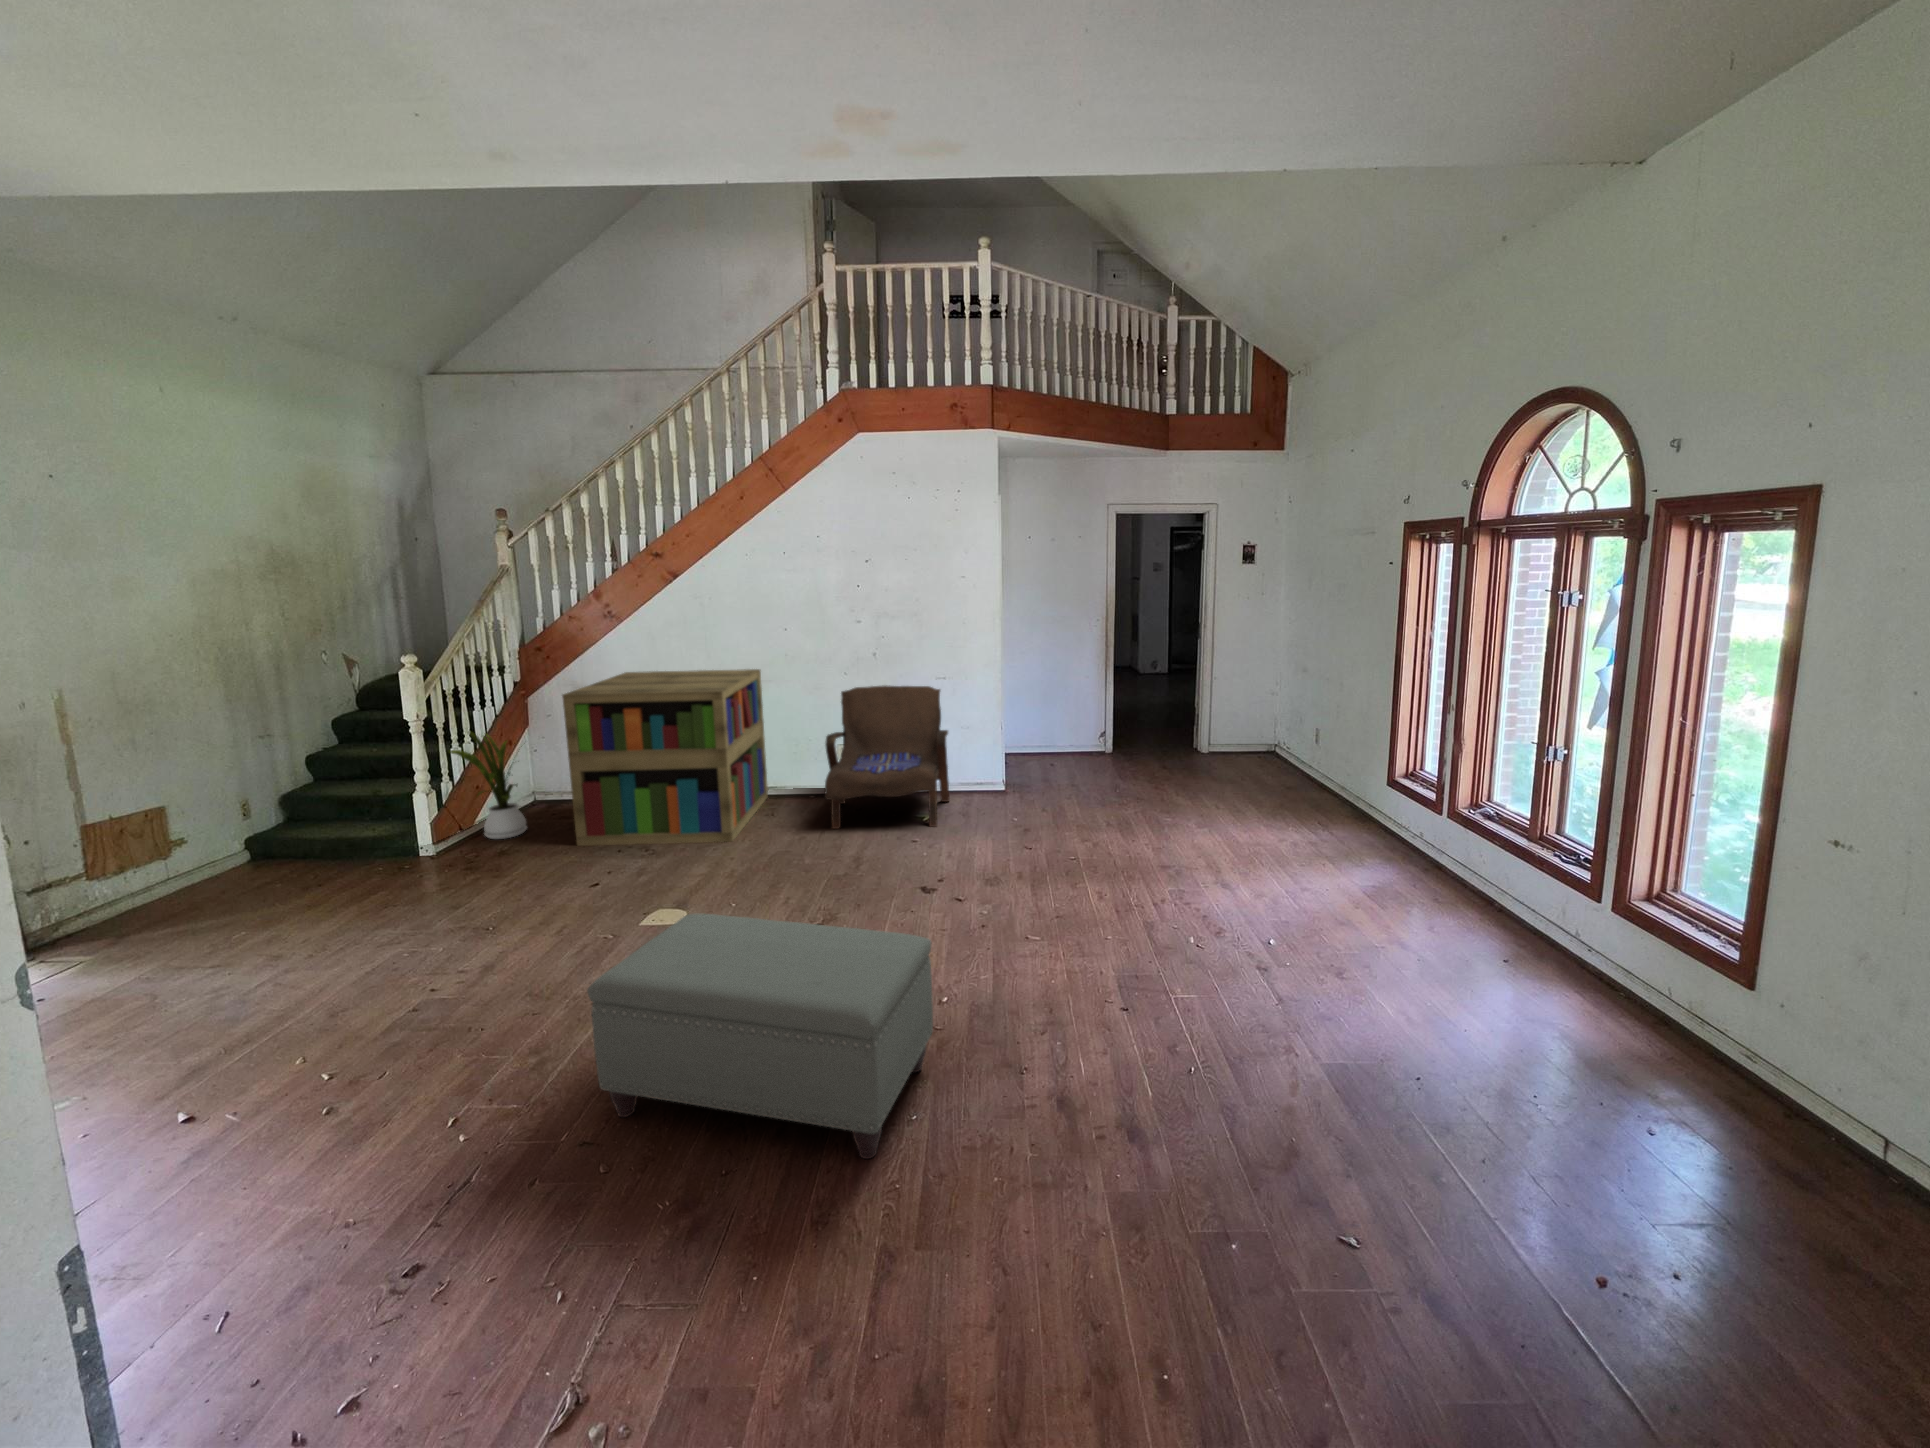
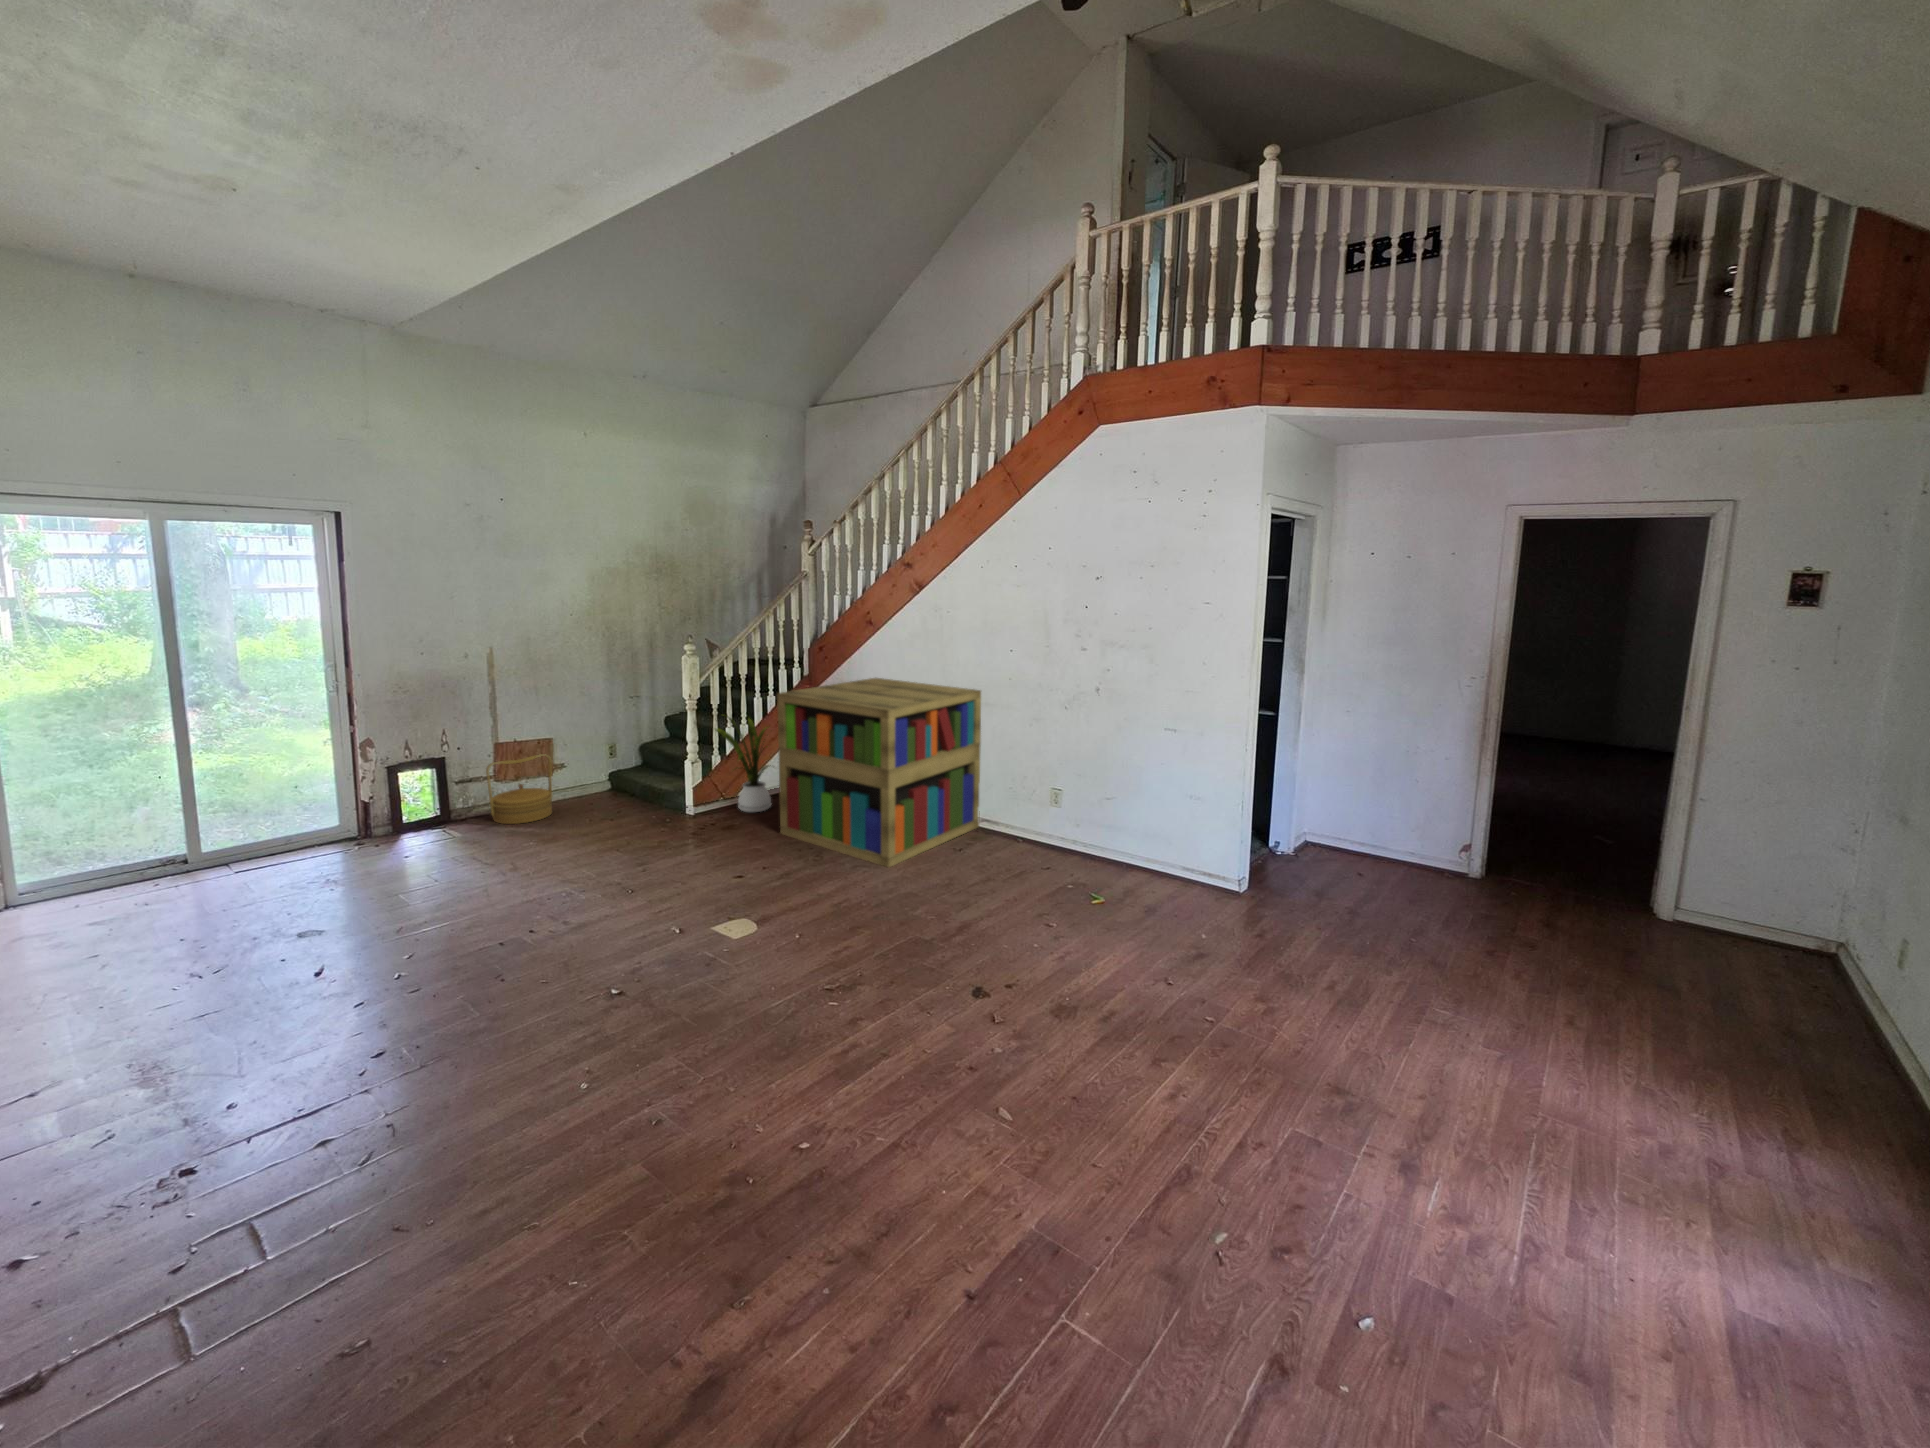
armchair: present [825,685,950,829] -> none [979,724,1167,914]
woven basket: none [98,825,210,931] -> present [486,754,552,824]
ottoman: present [587,914,933,1159] -> none [402,949,681,1351]

